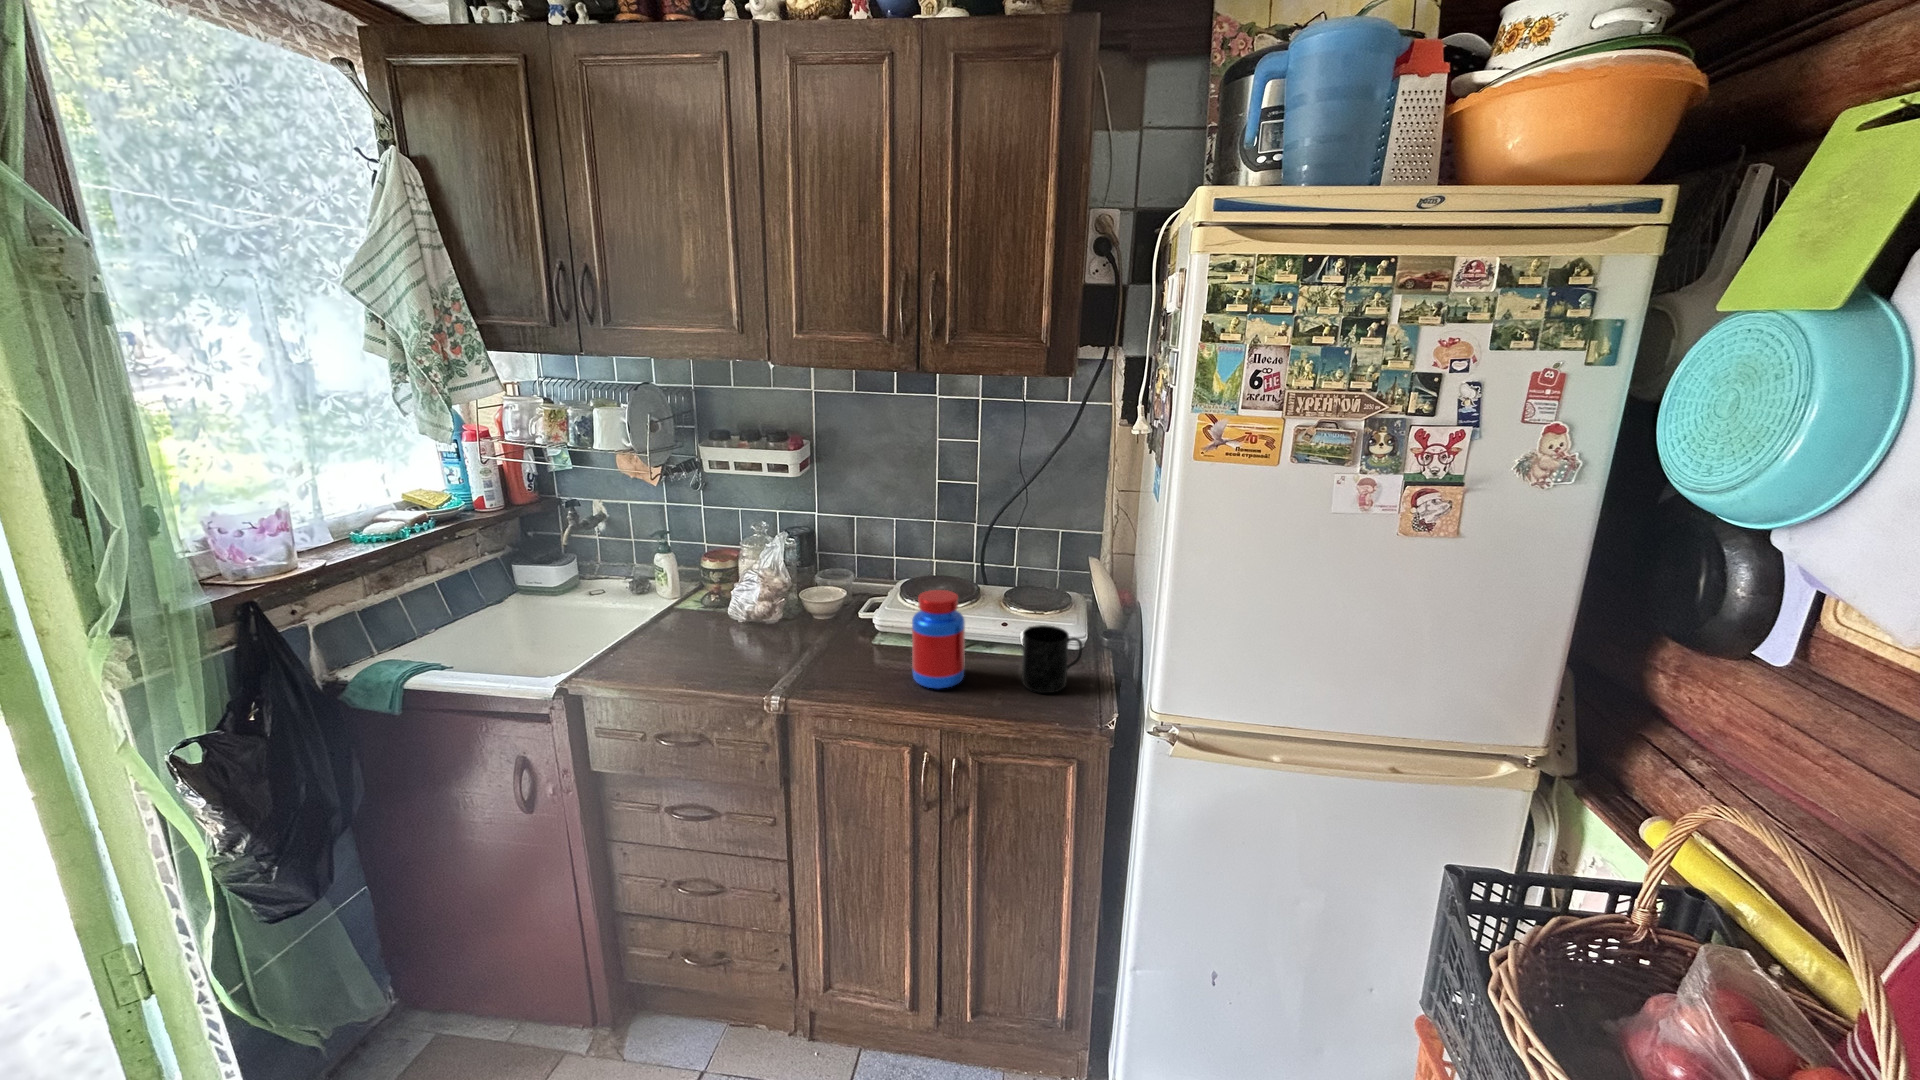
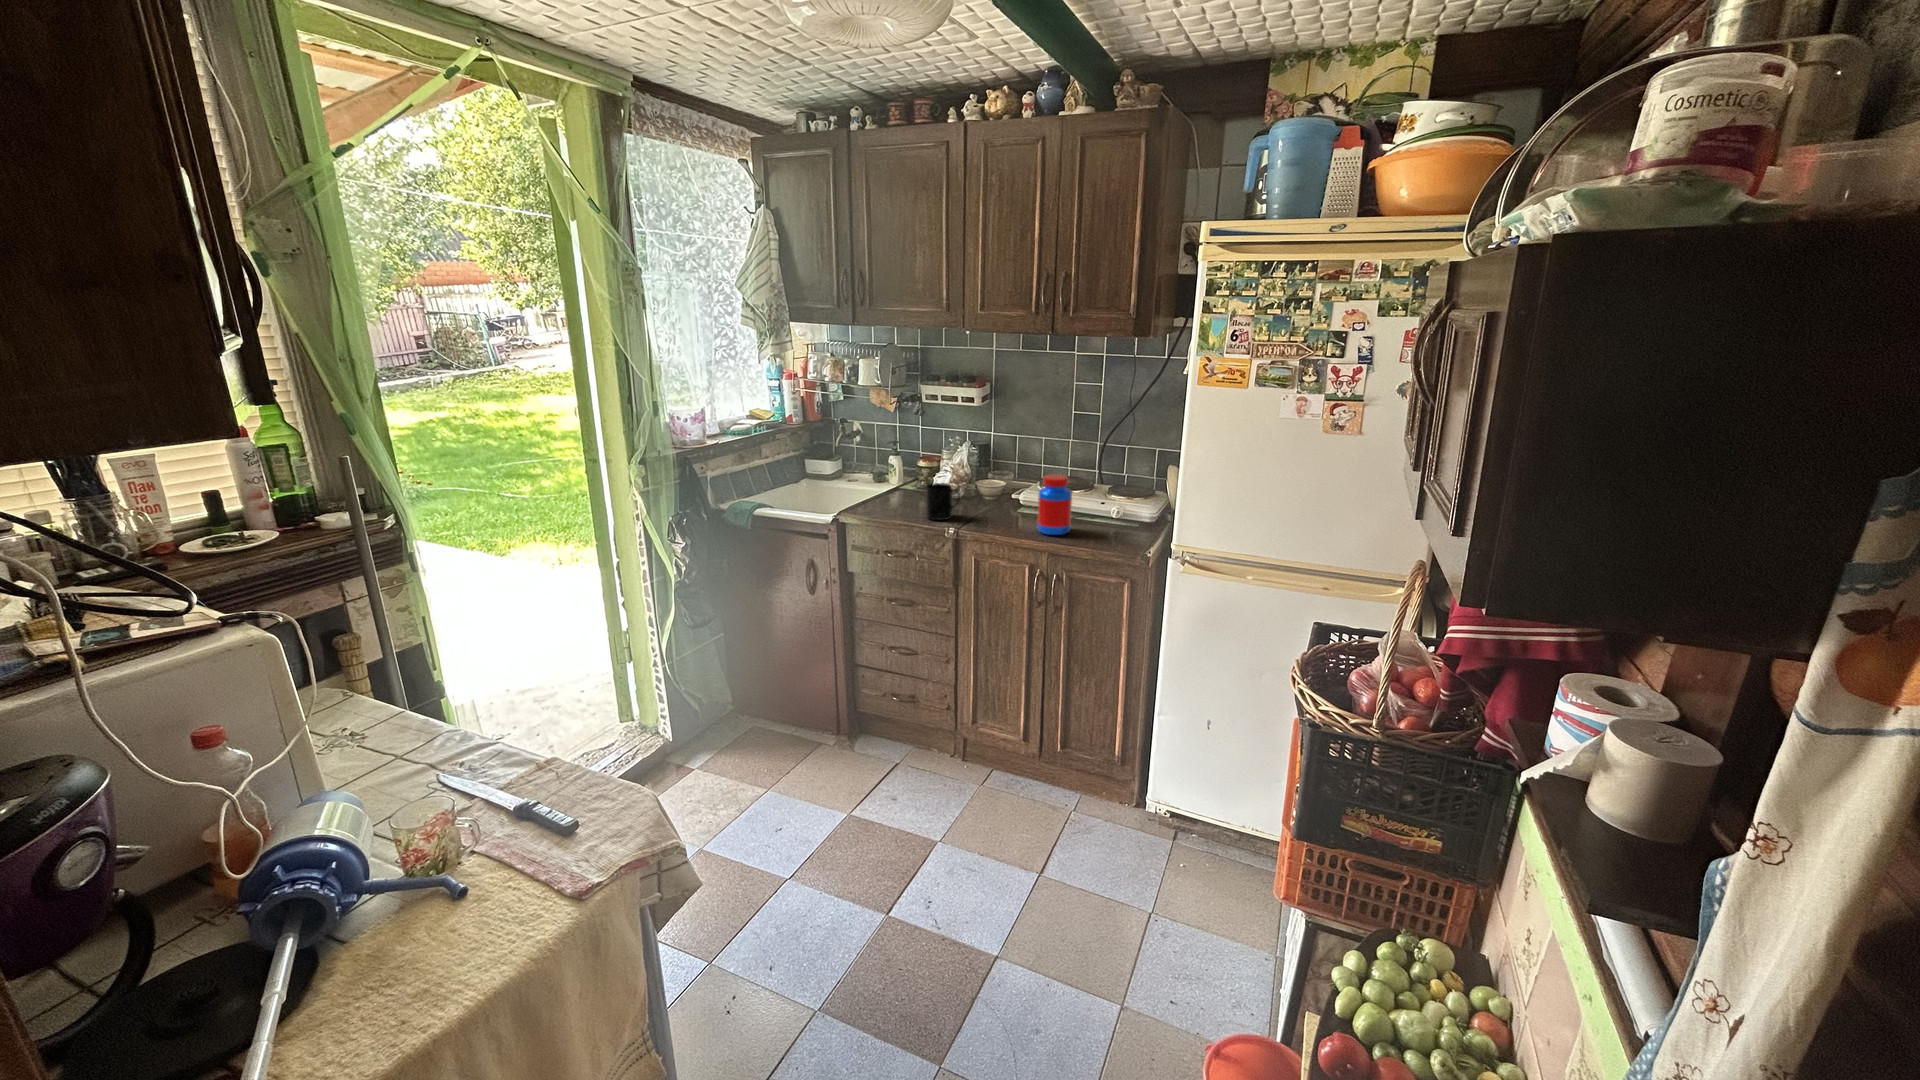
mug: present [1022,625,1083,693] -> present [926,483,960,520]

